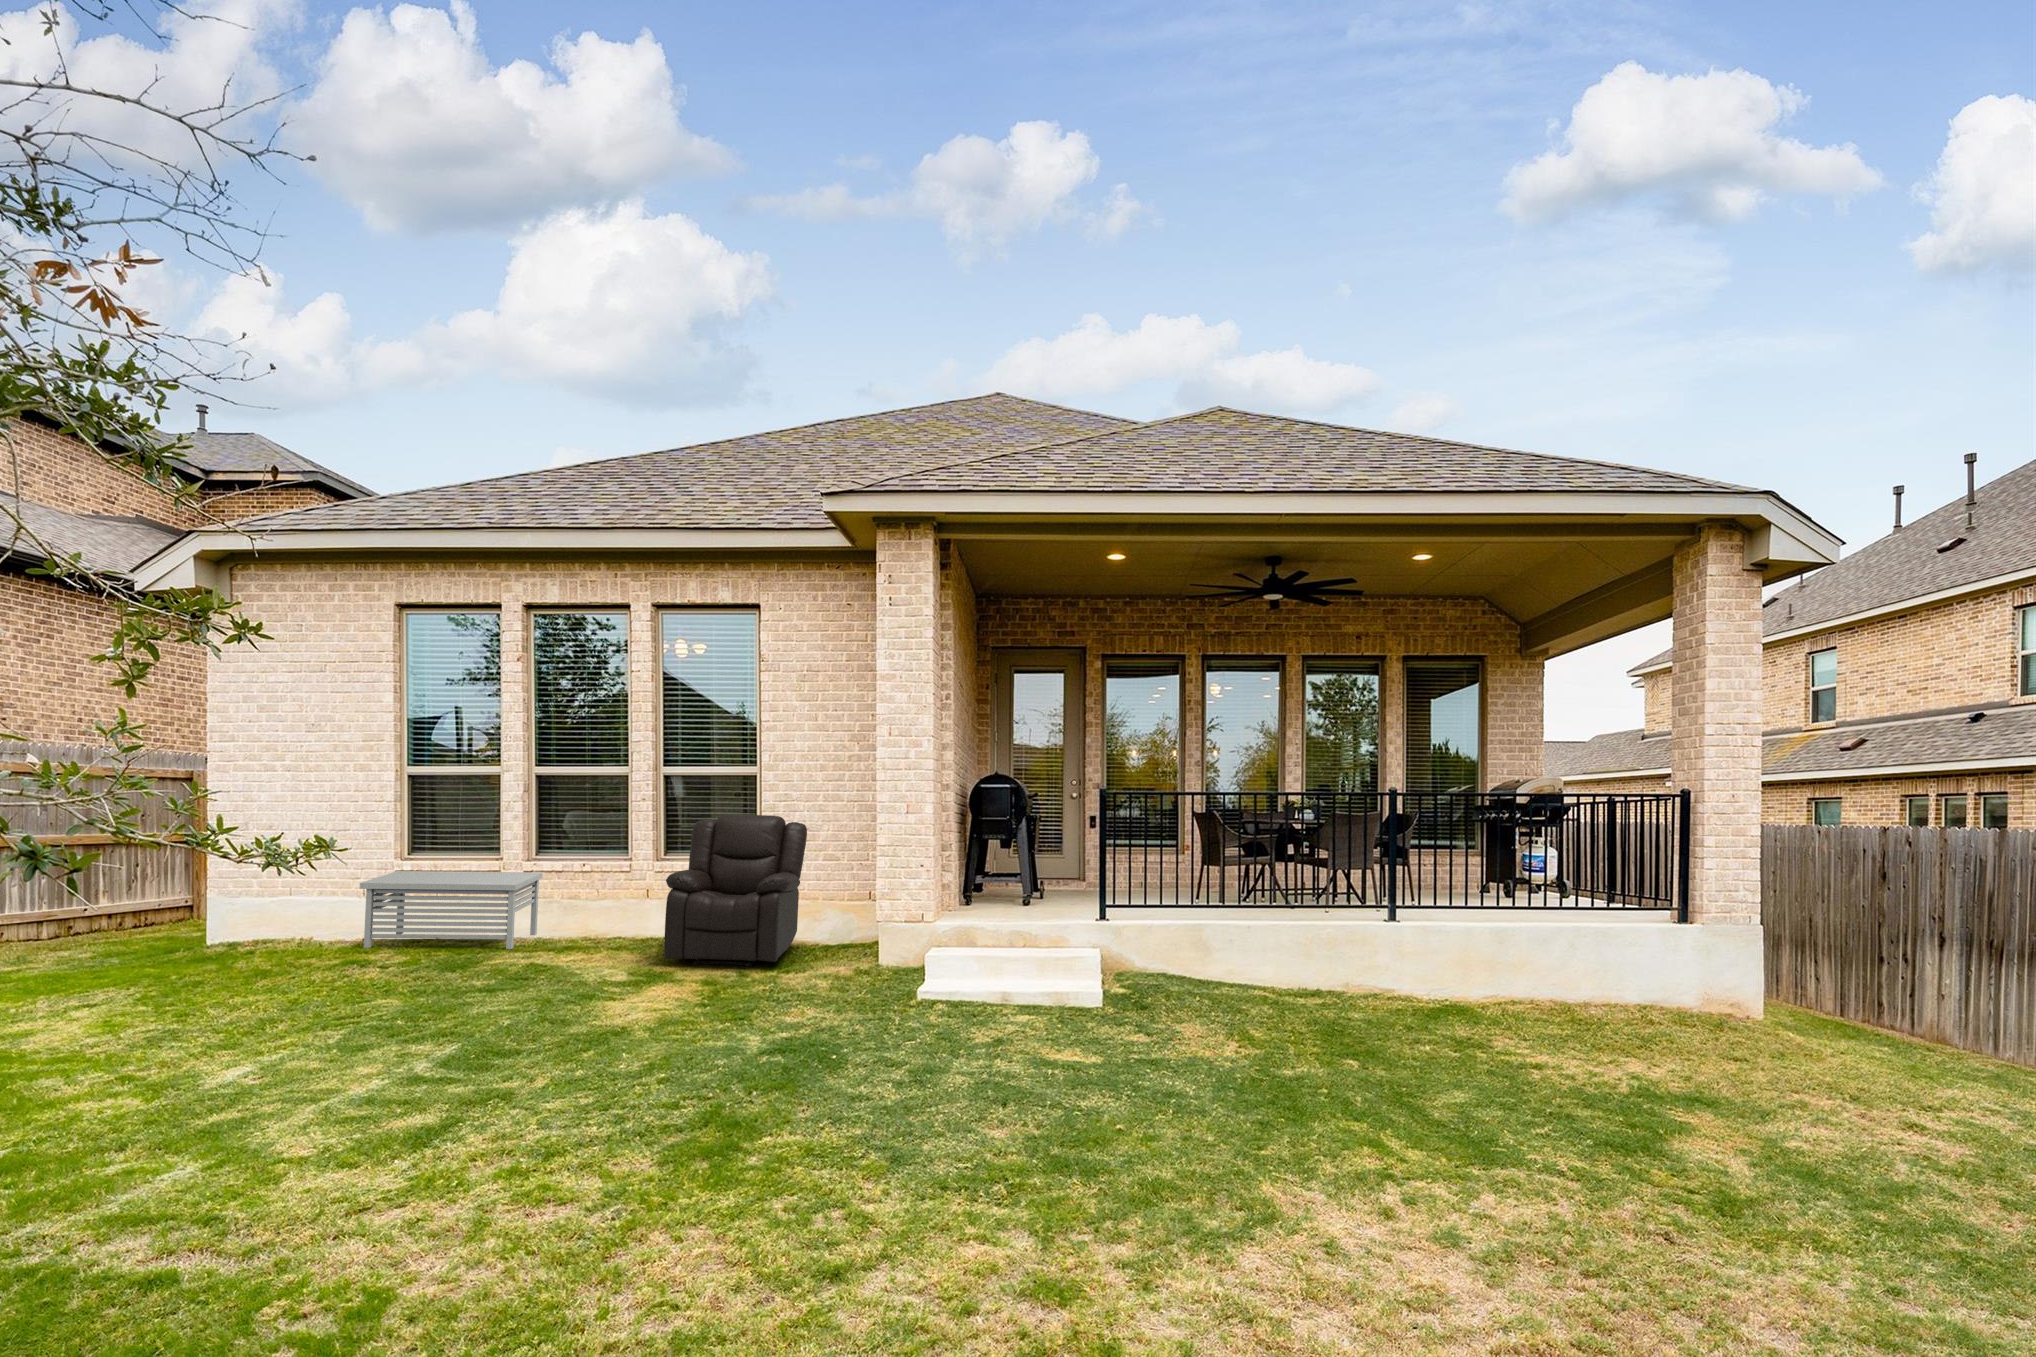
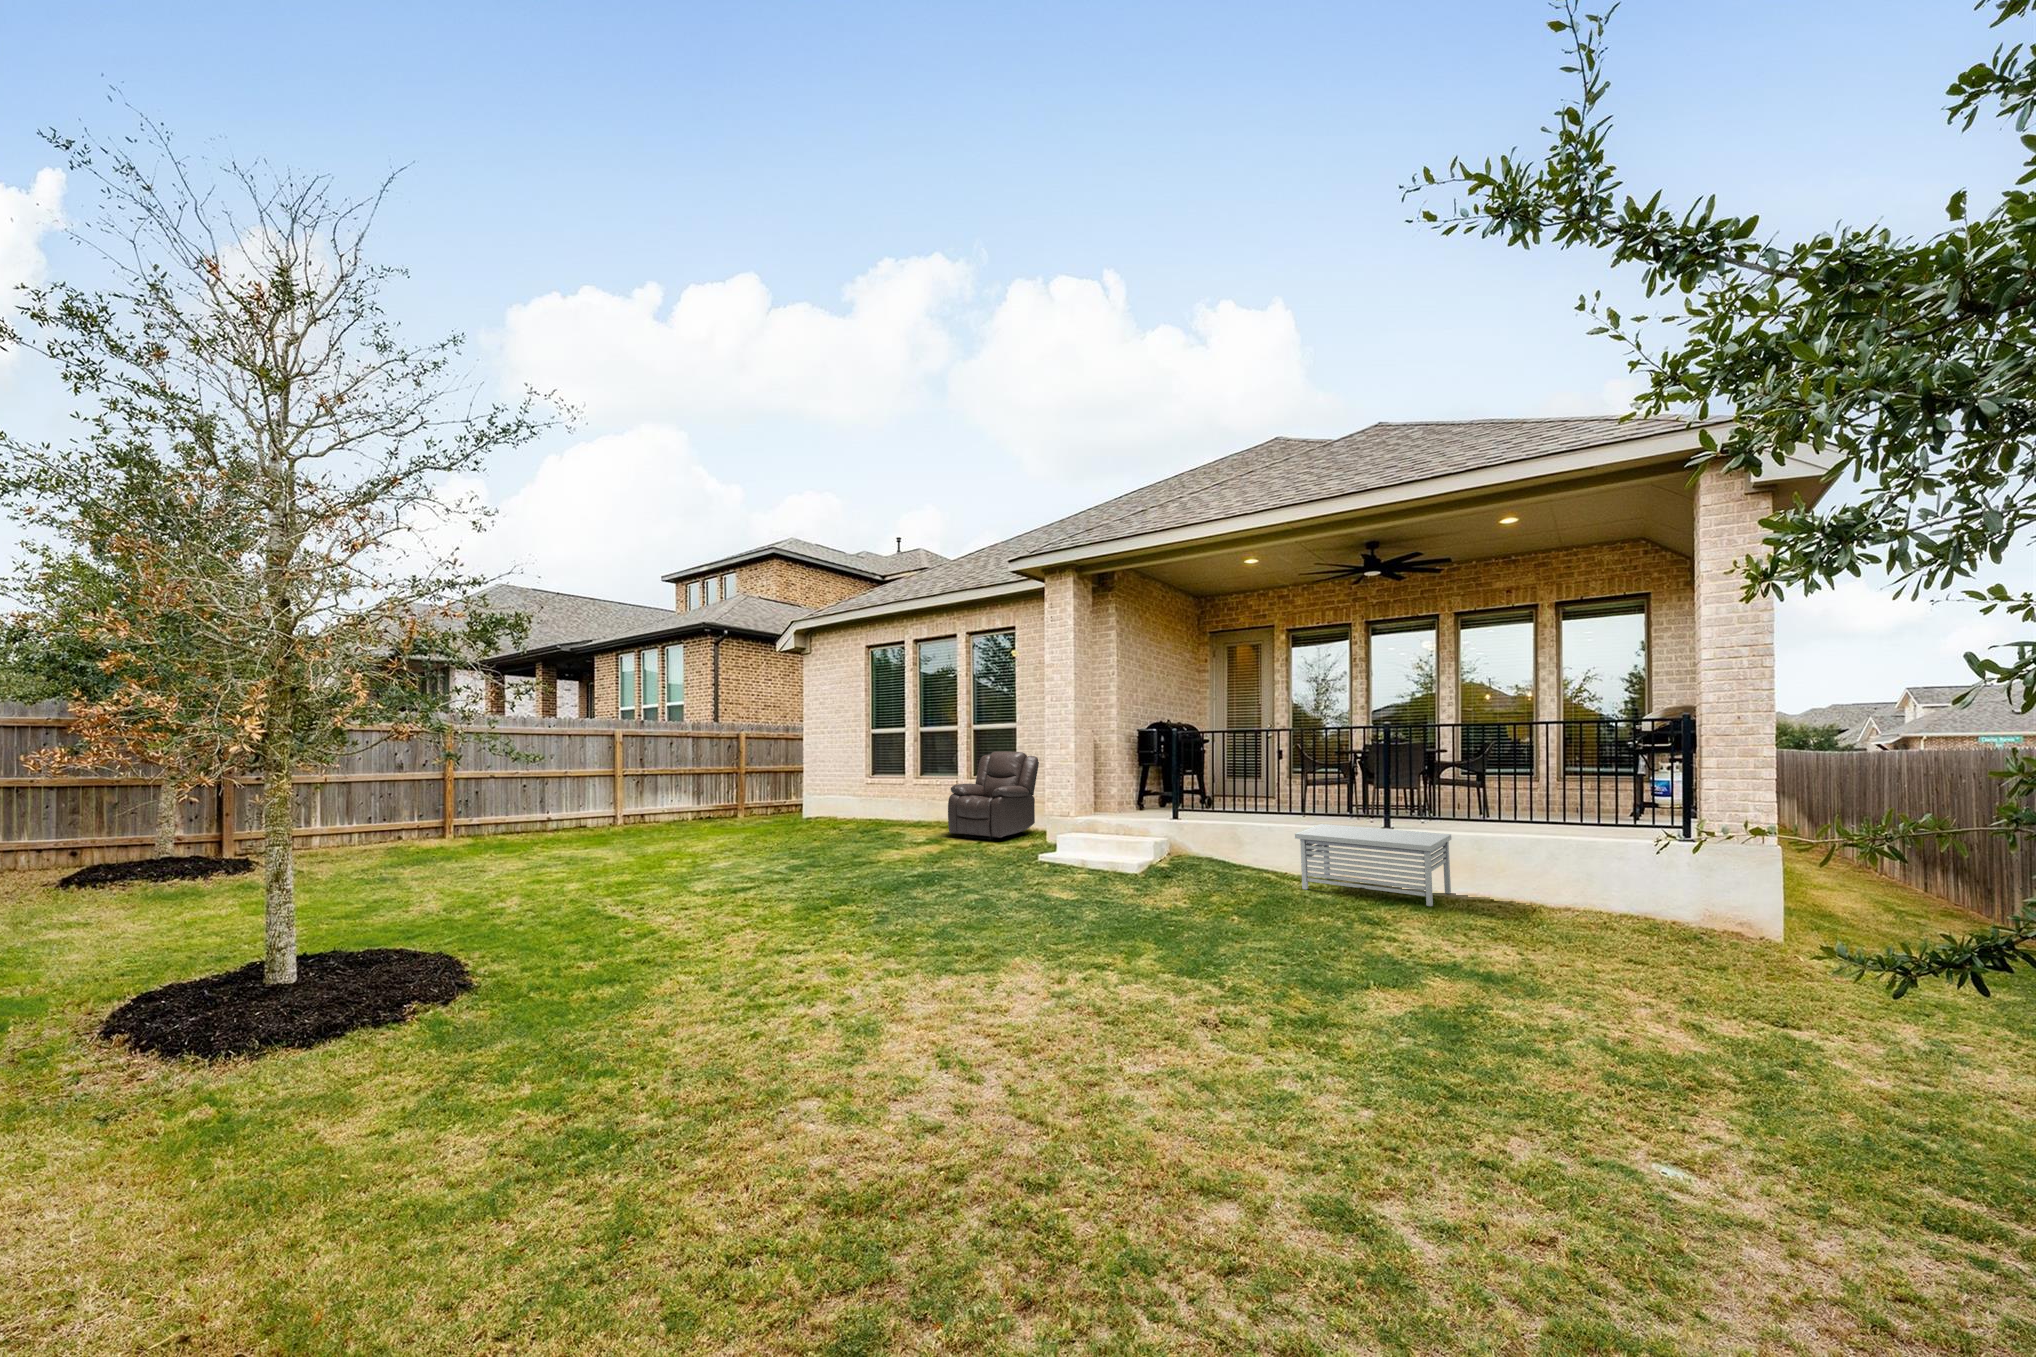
storage bench: present [360,871,542,949] -> present [1295,824,1451,906]

